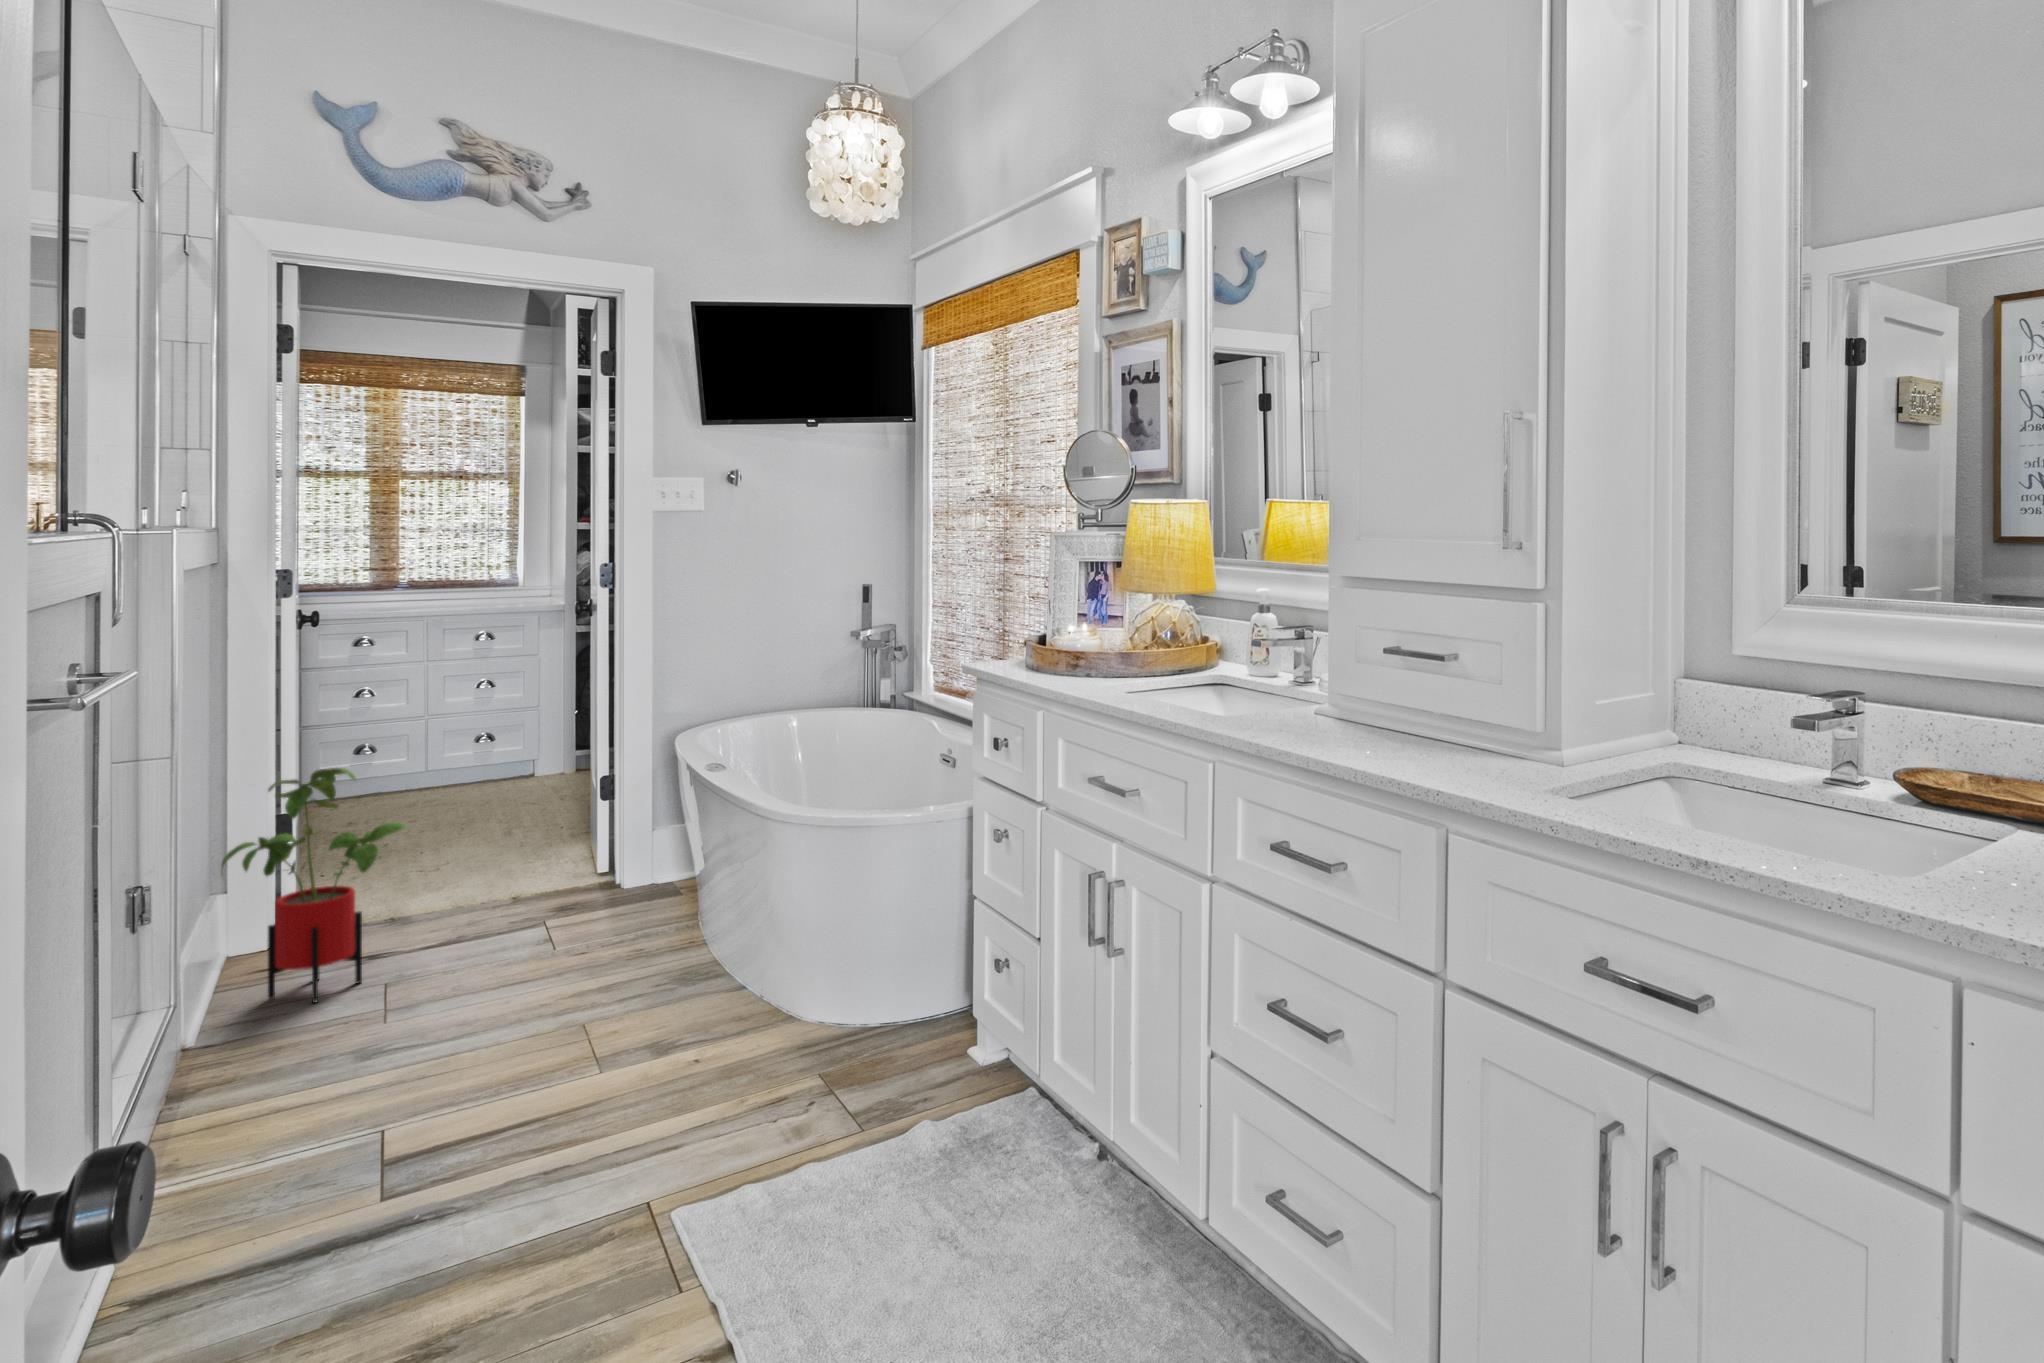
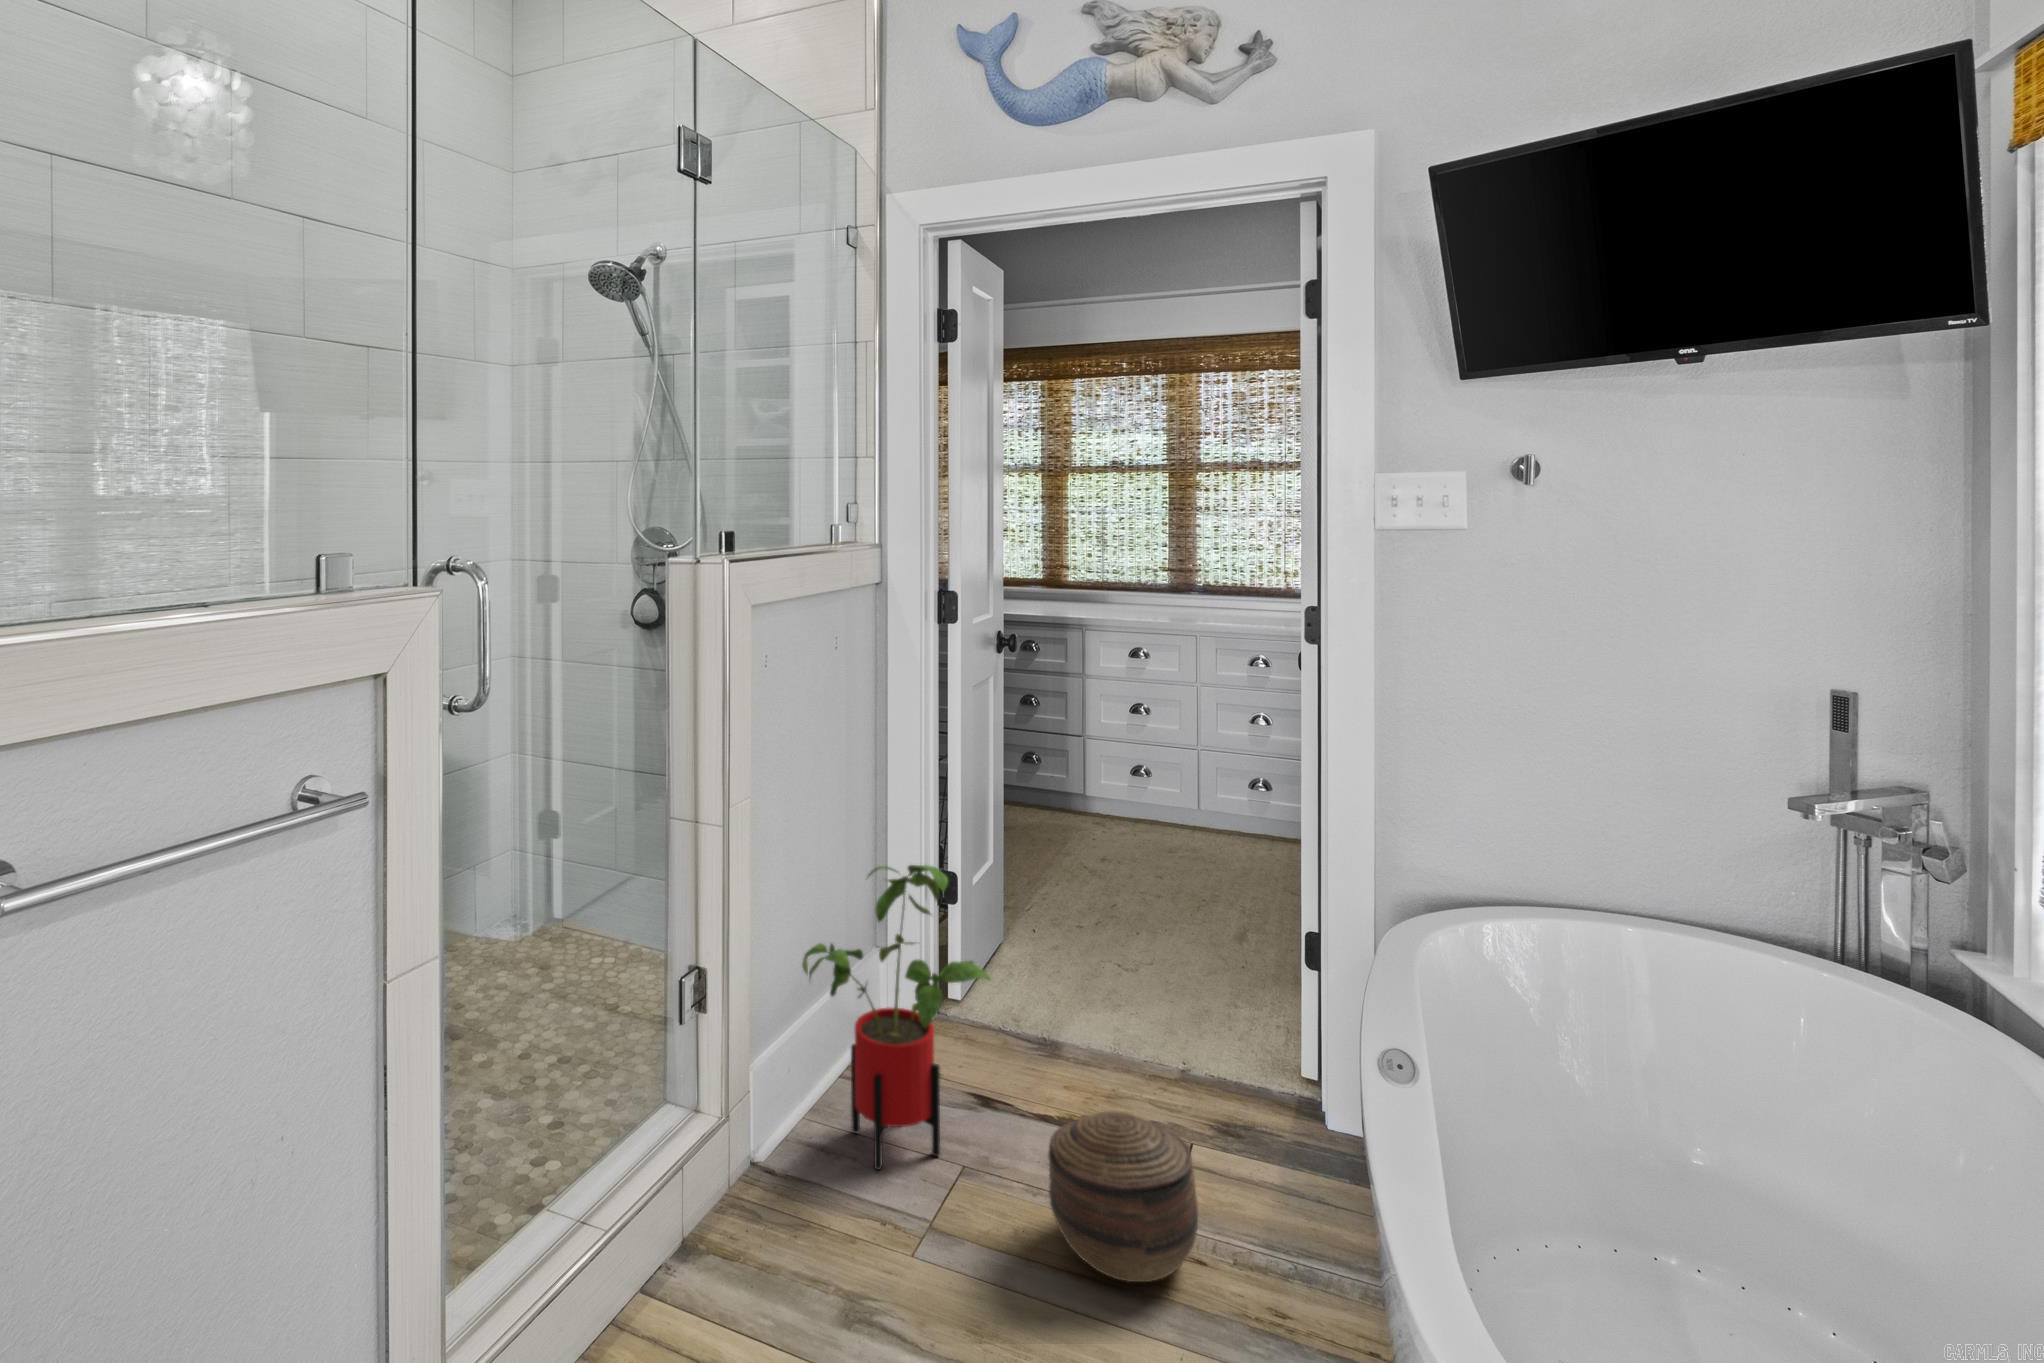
basket: none [481,876,588,969] -> present [1049,1111,1198,1282]

